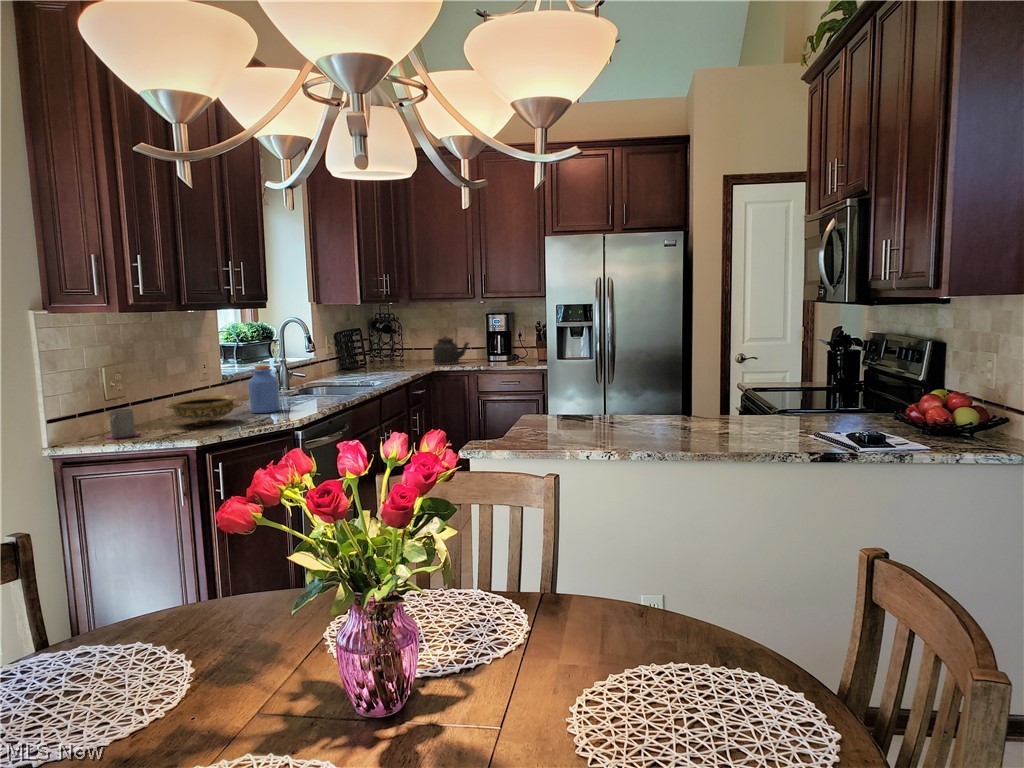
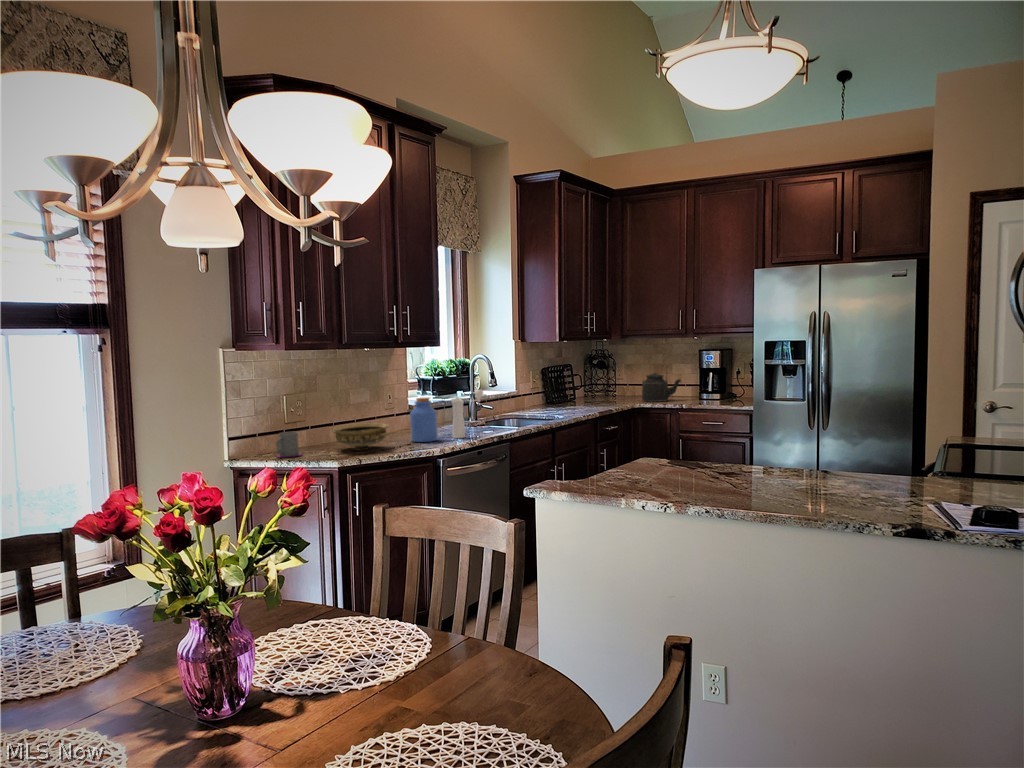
pepper mill: none [290,355,322,407] -> present [451,390,483,438]

